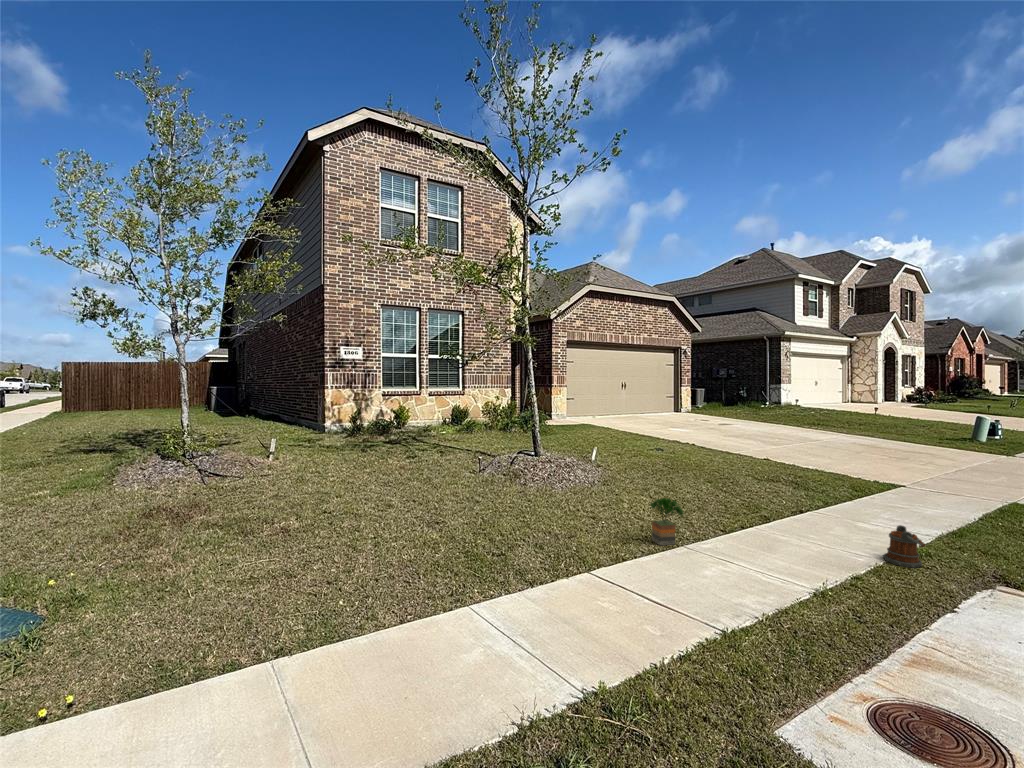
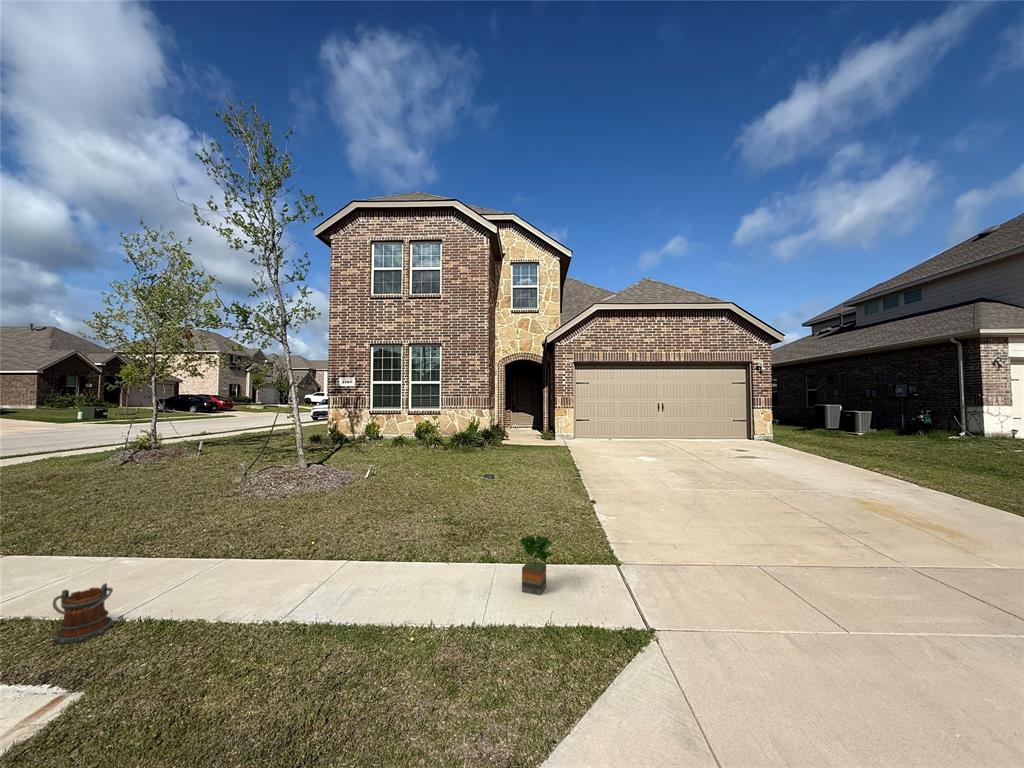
potted tree: present [650,498,683,545] -> present [520,535,552,595]

